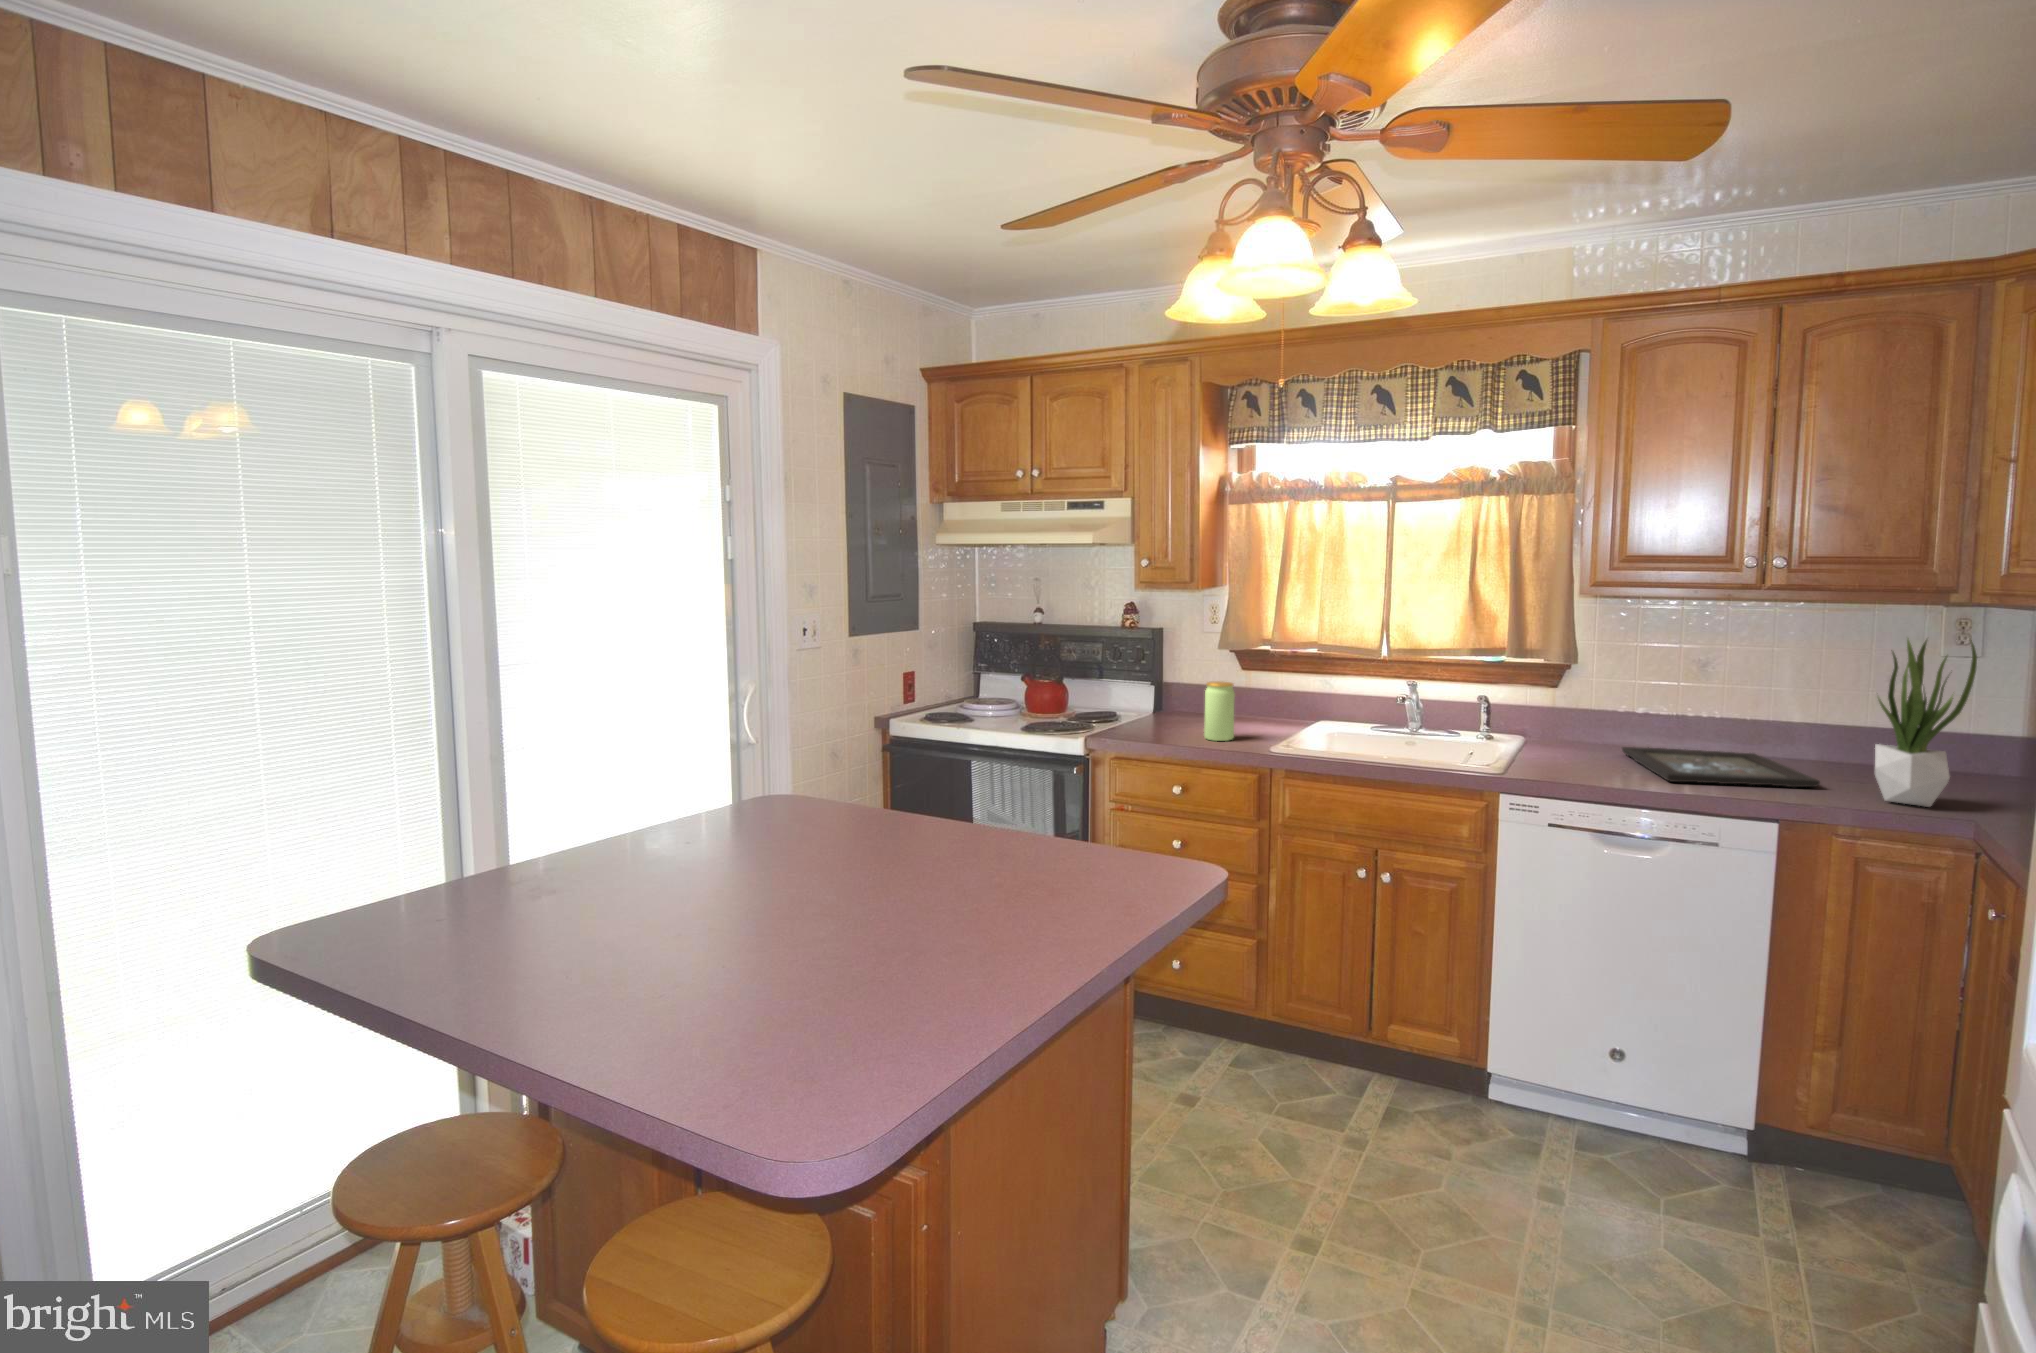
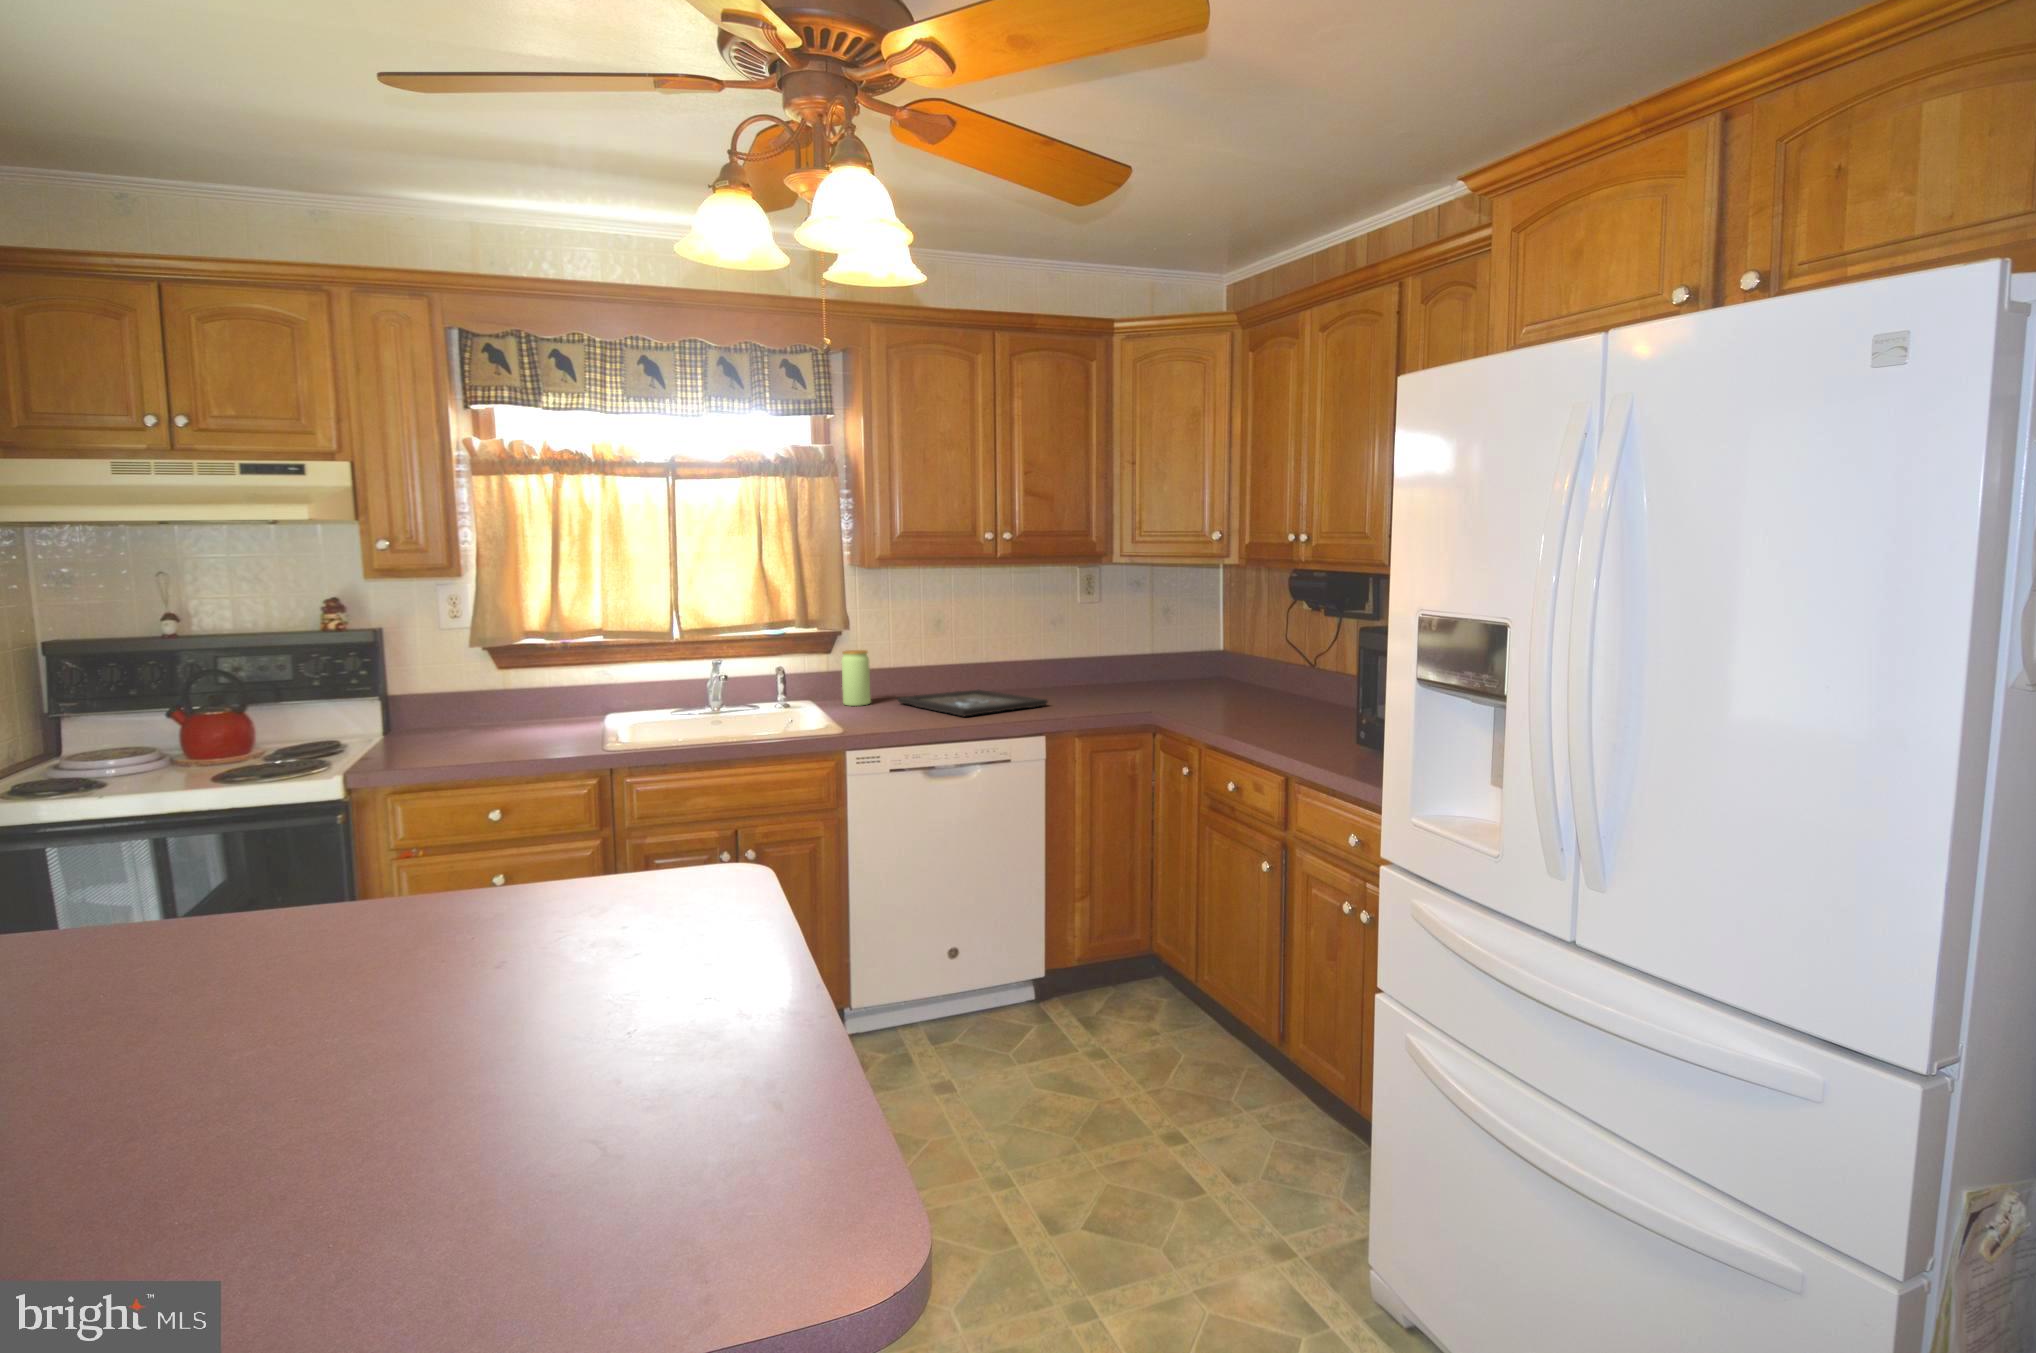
potted plant: present [1875,639,1977,807] -> none [1079,584,1131,707]
jar: present [1204,681,1235,741] -> present [842,650,871,706]

